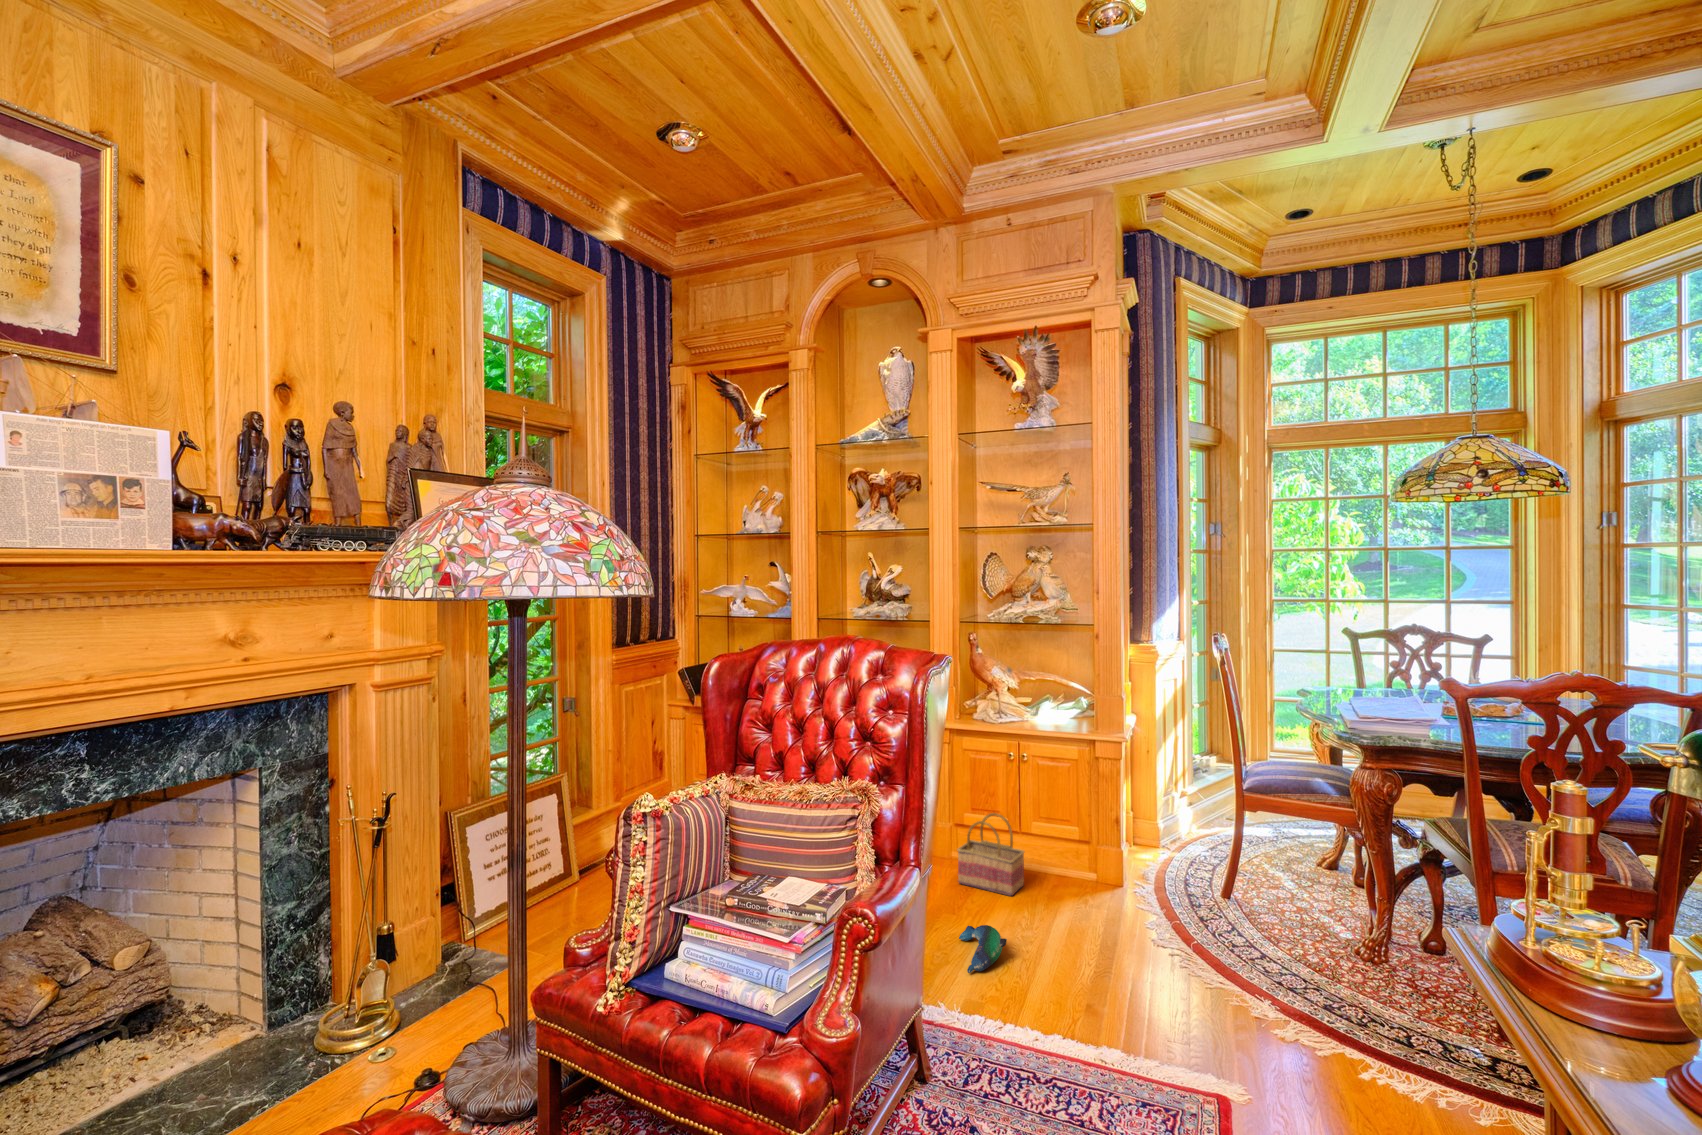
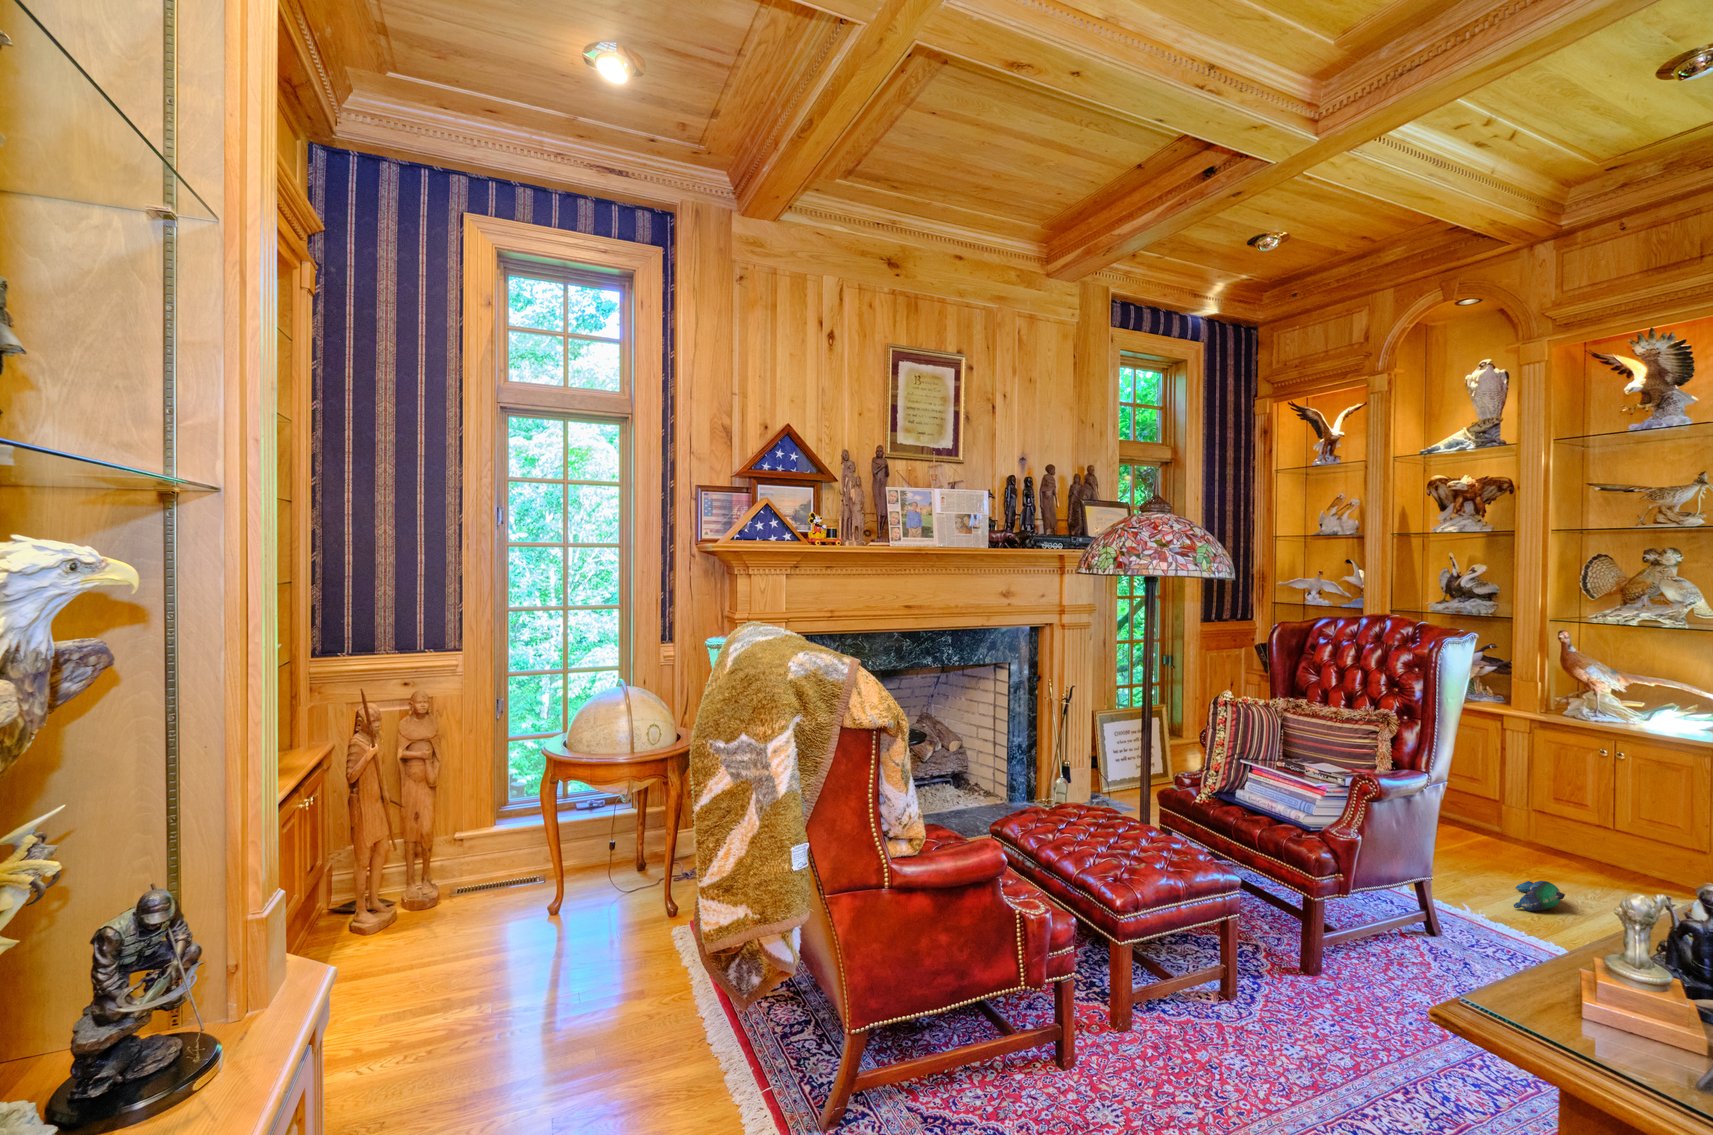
basket: present [958,813,1024,896] -> none [1535,802,1623,881]

